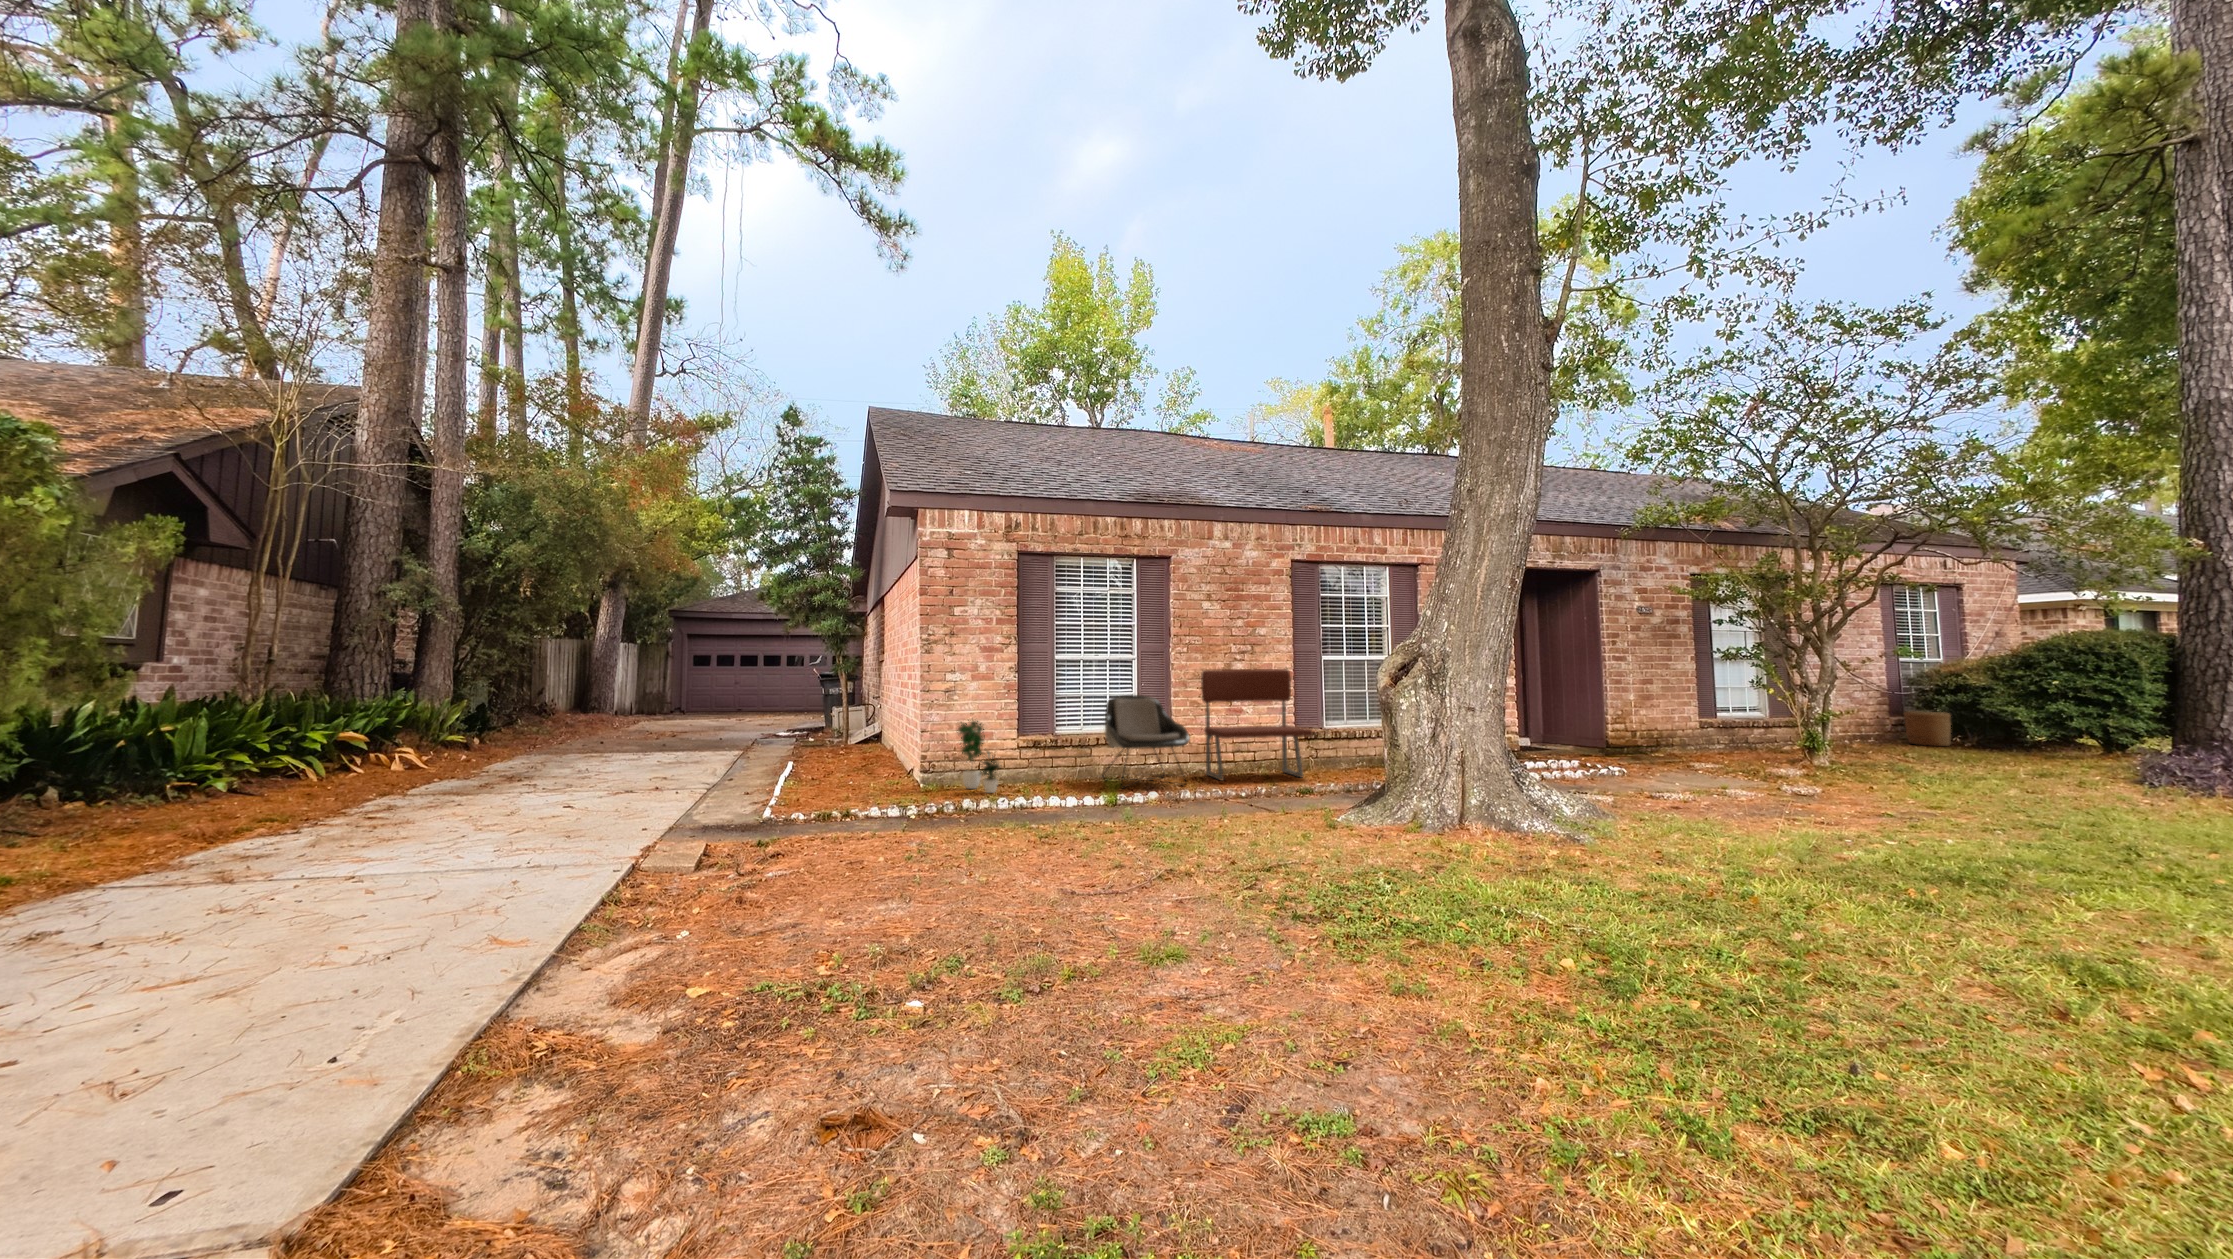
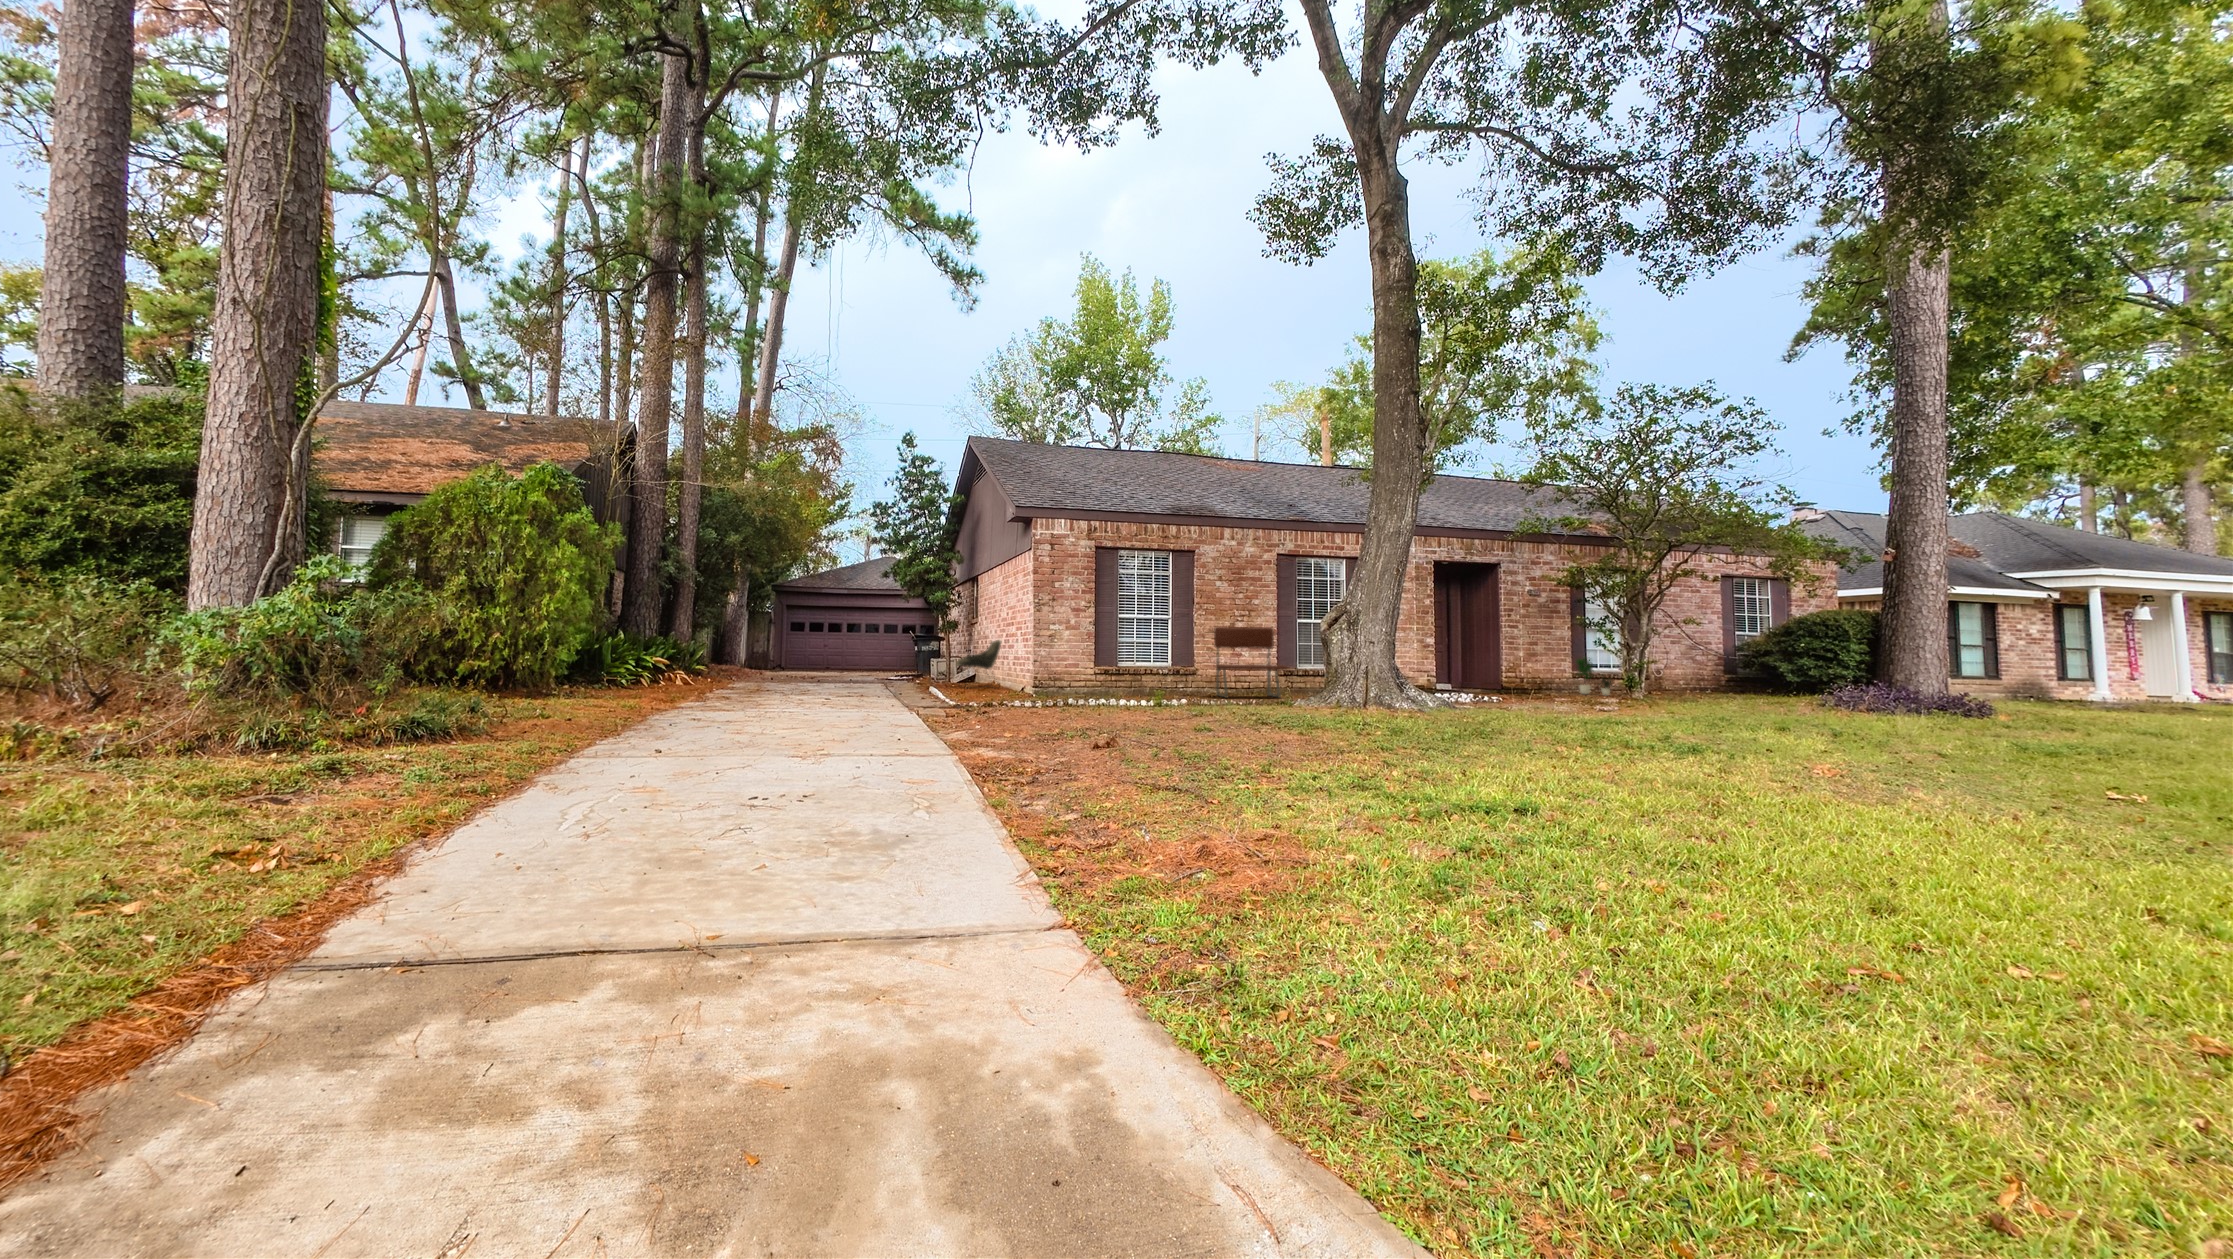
lounge chair: present [1104,695,1190,789] -> present [956,640,1001,687]
woven basket: present [1904,711,1951,746] -> none [1730,670,1762,694]
potted plant: present [957,720,1001,793] -> present [1576,658,1614,696]

